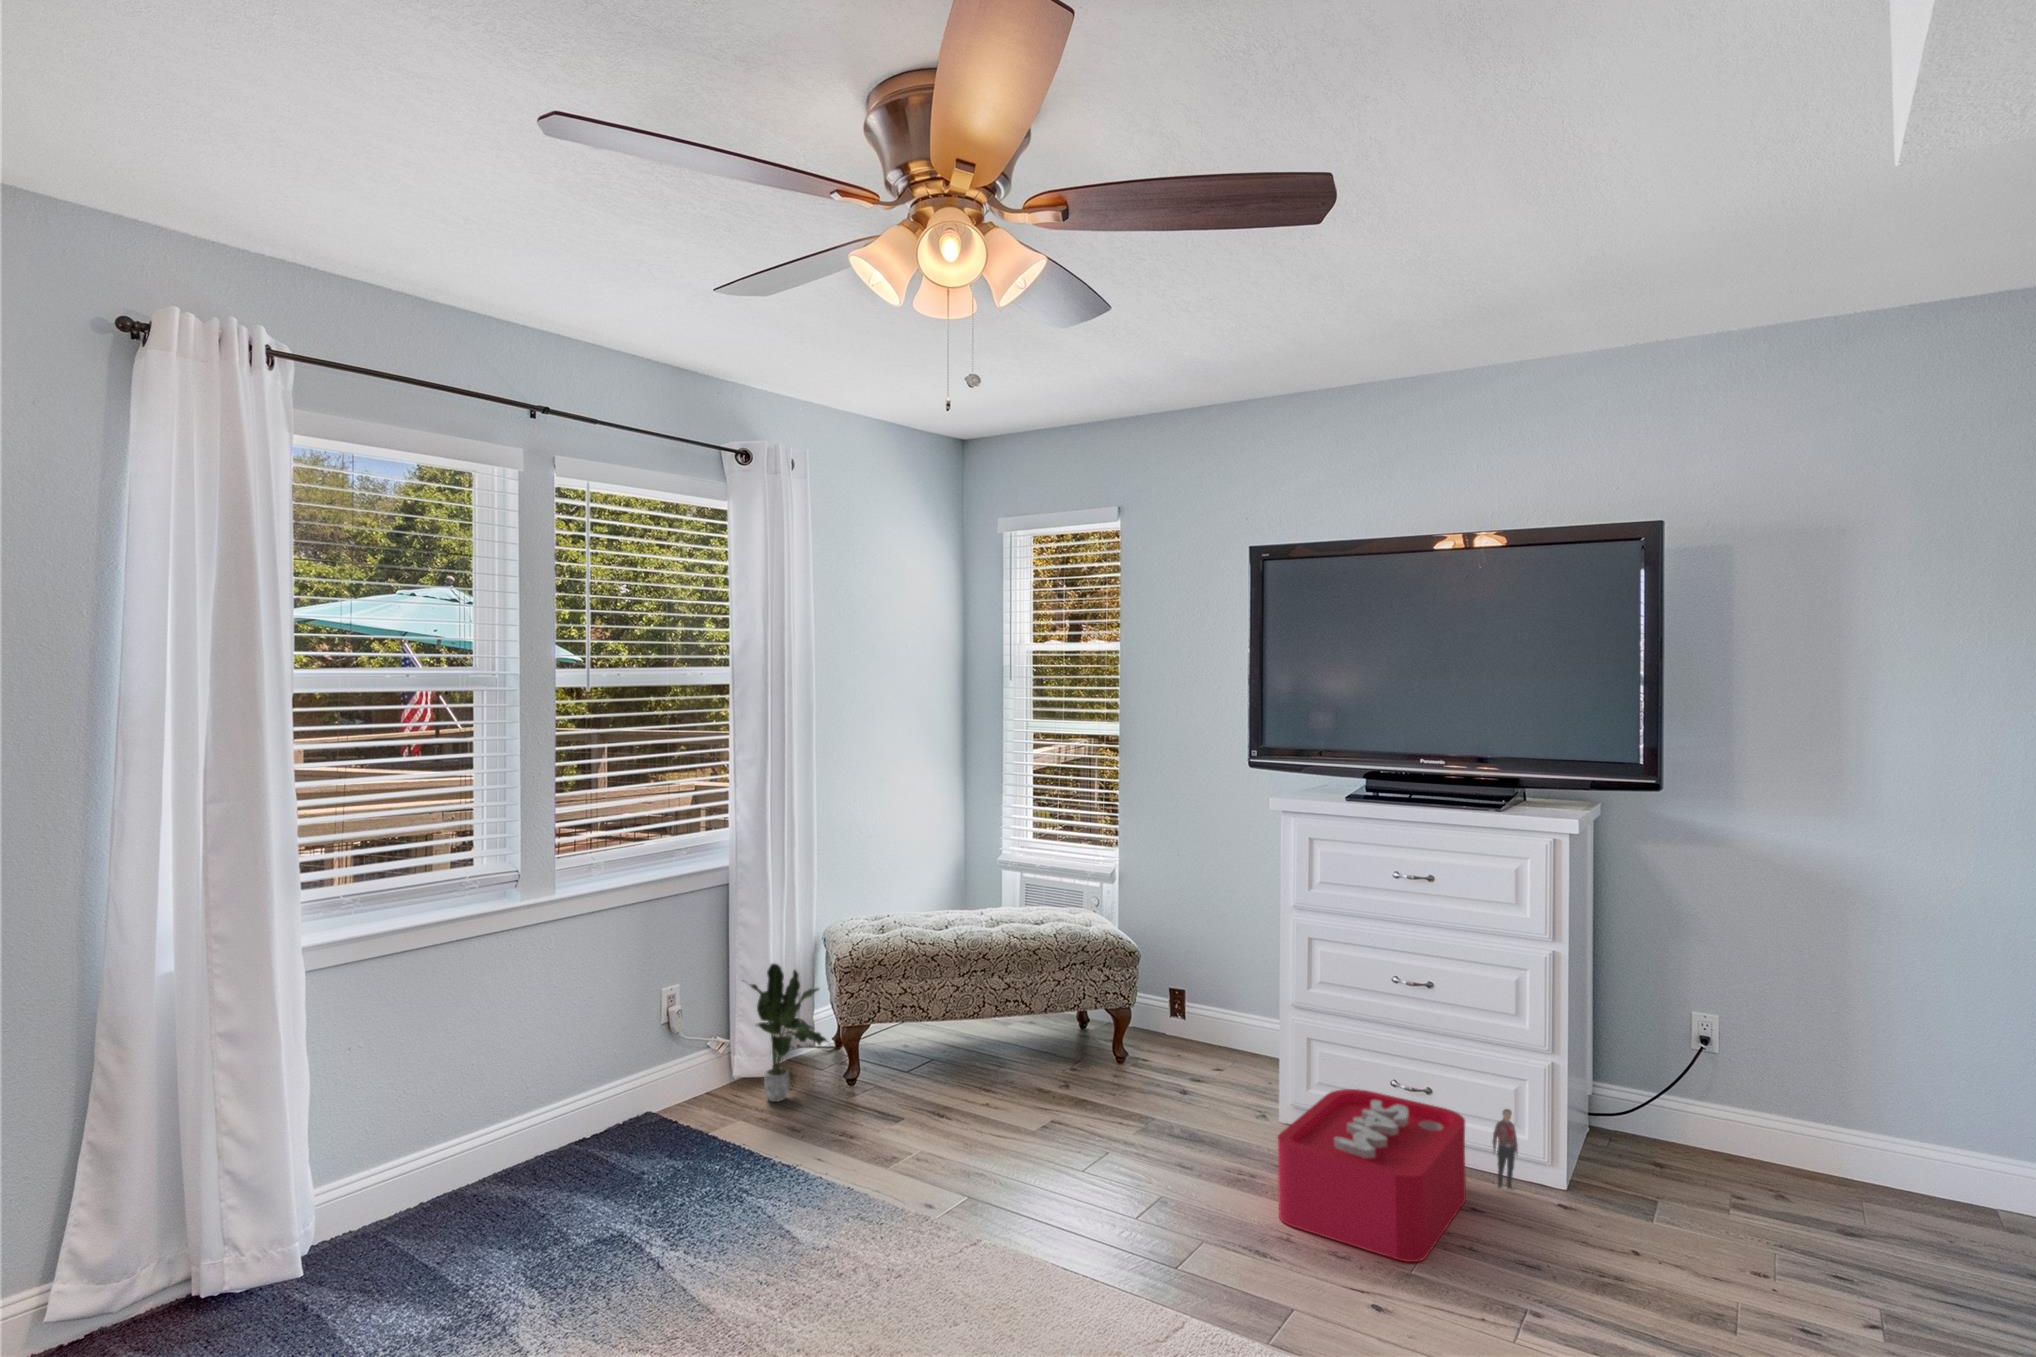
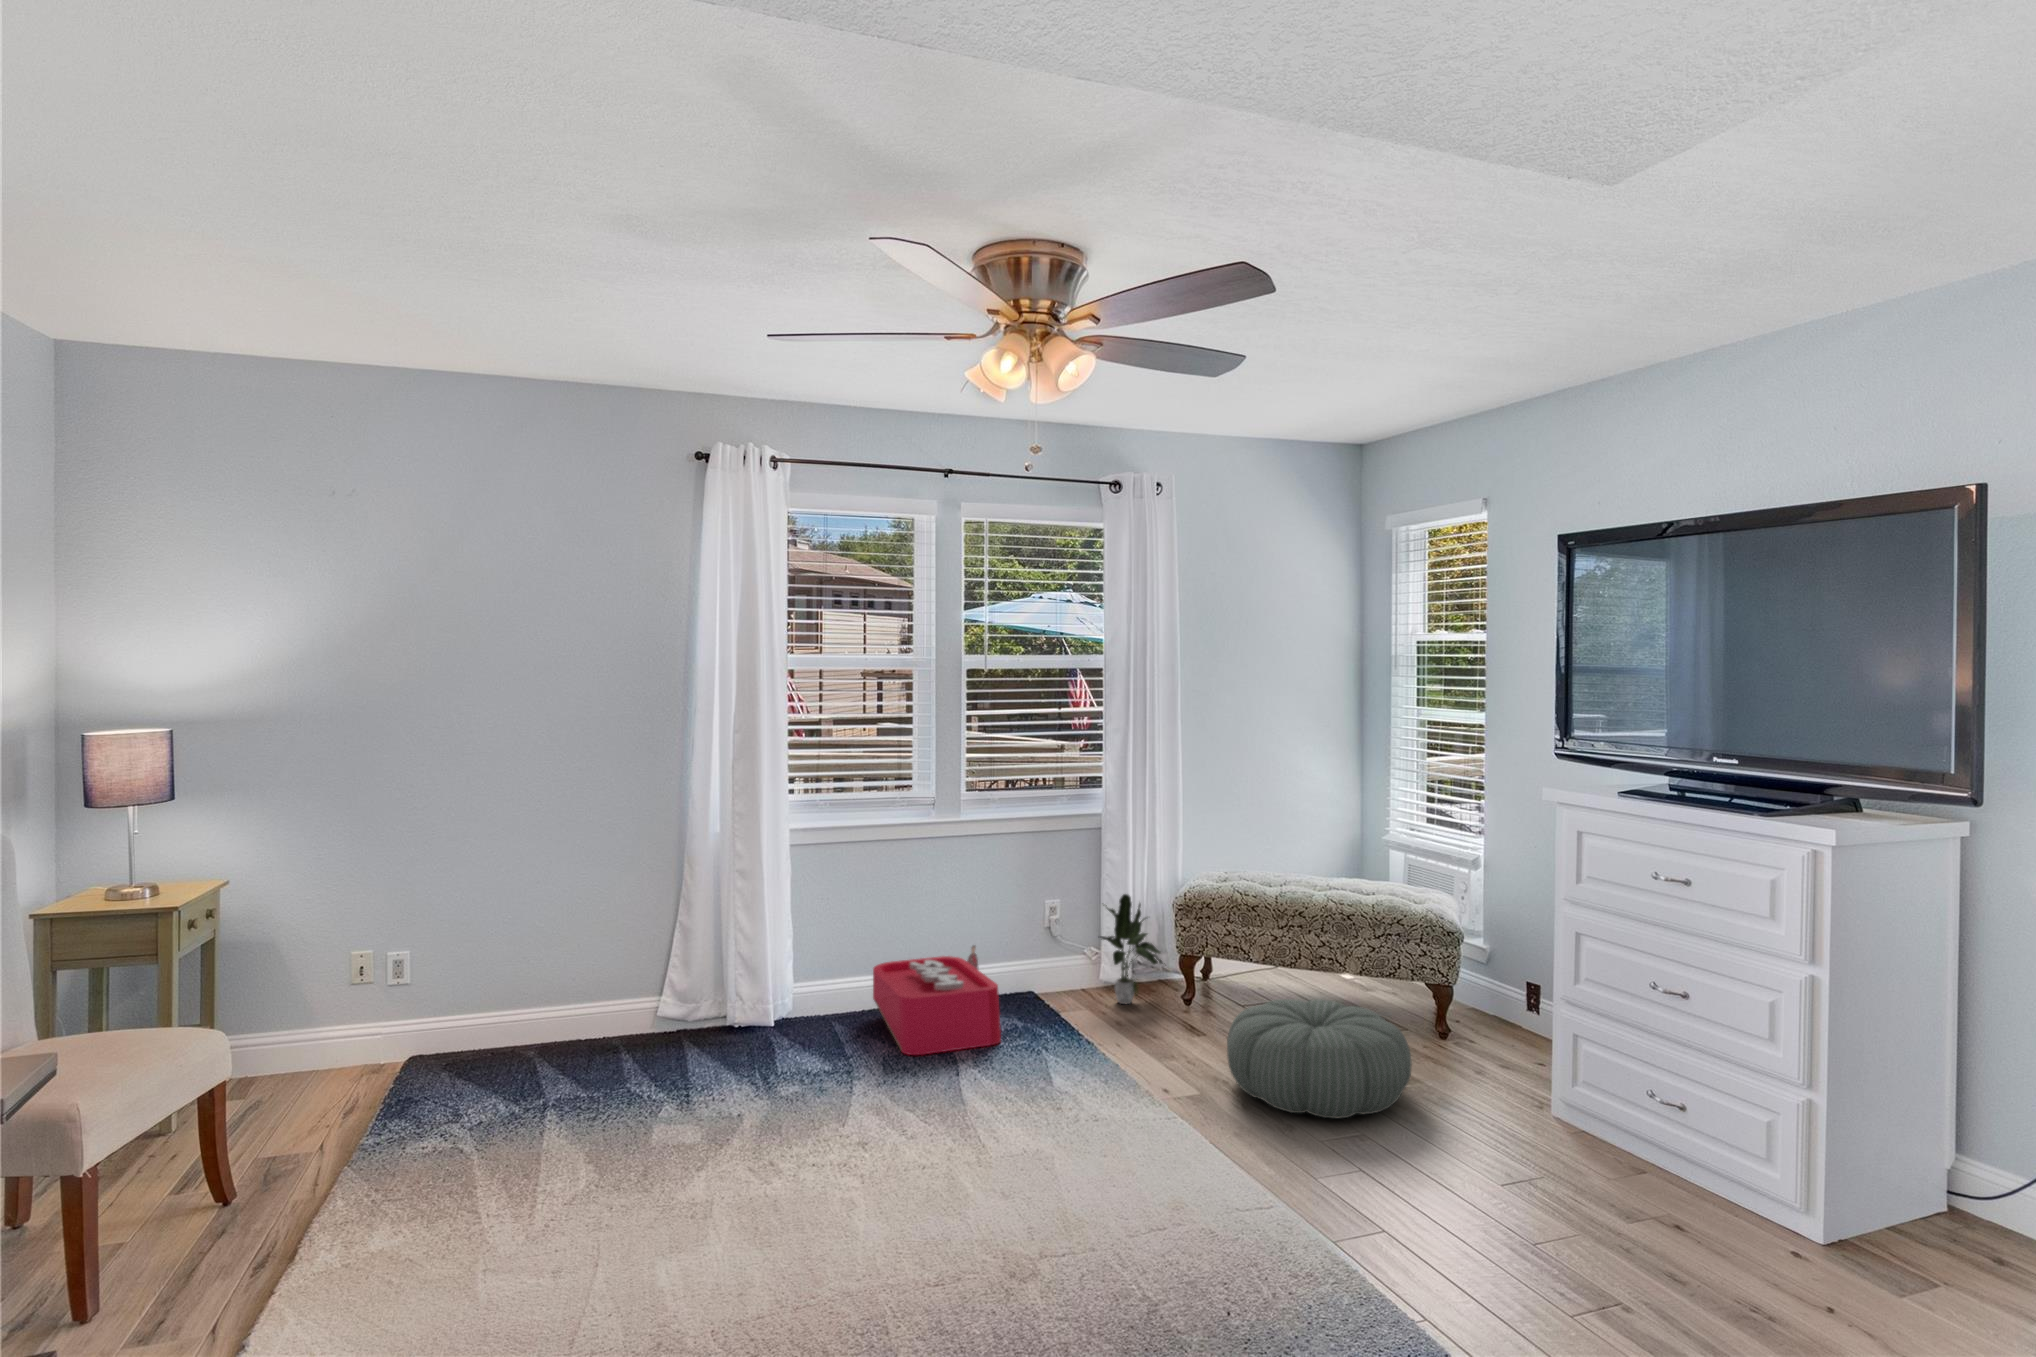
pouf: none [980,1052,1186,1195] -> present [1227,999,1412,1118]
storage bin: present [1278,1089,1518,1262] -> present [873,946,1001,1055]

